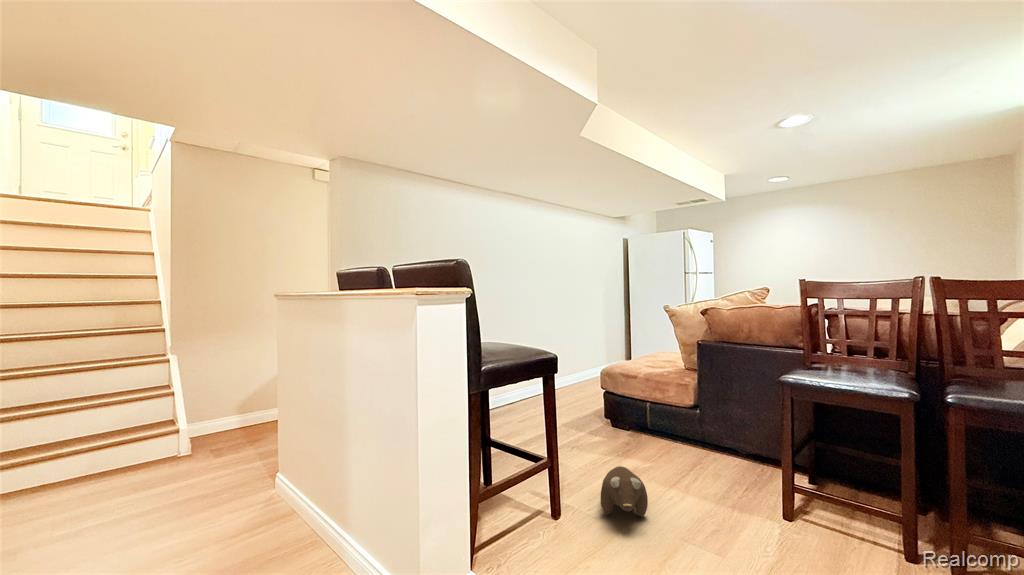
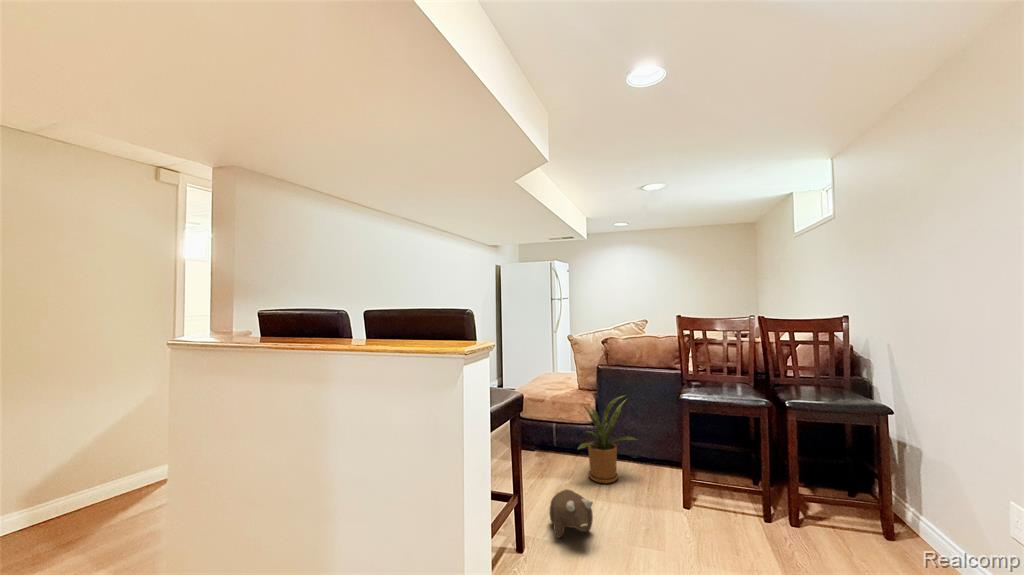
house plant: none [642,376,742,475] -> present [578,396,636,483]

